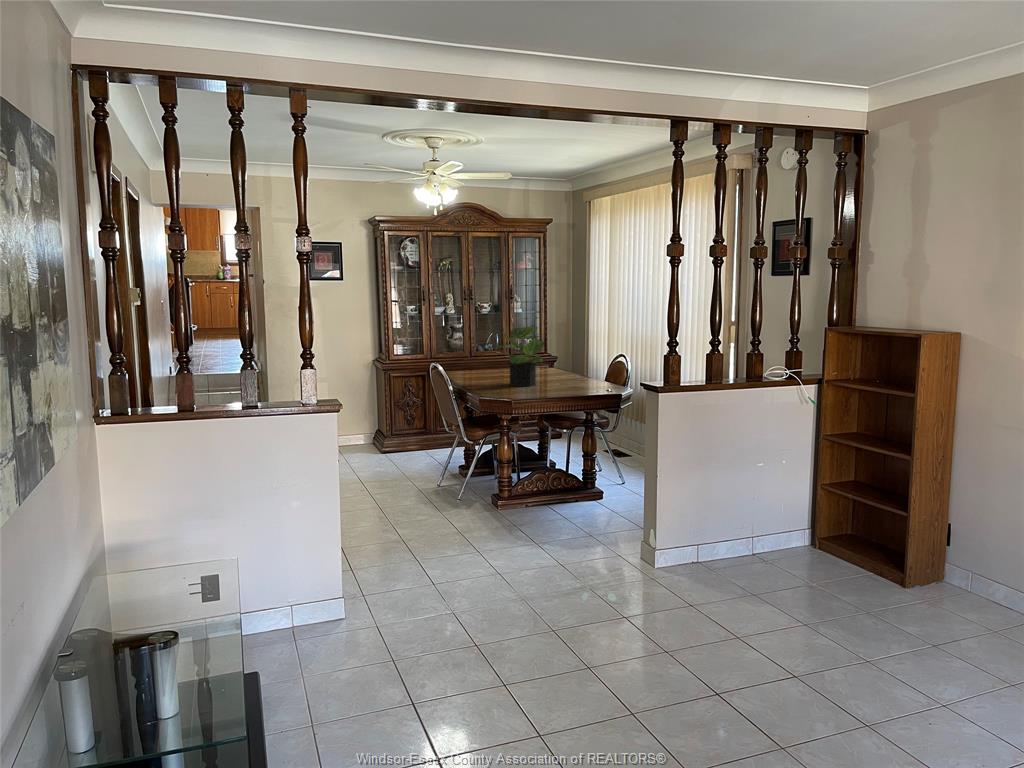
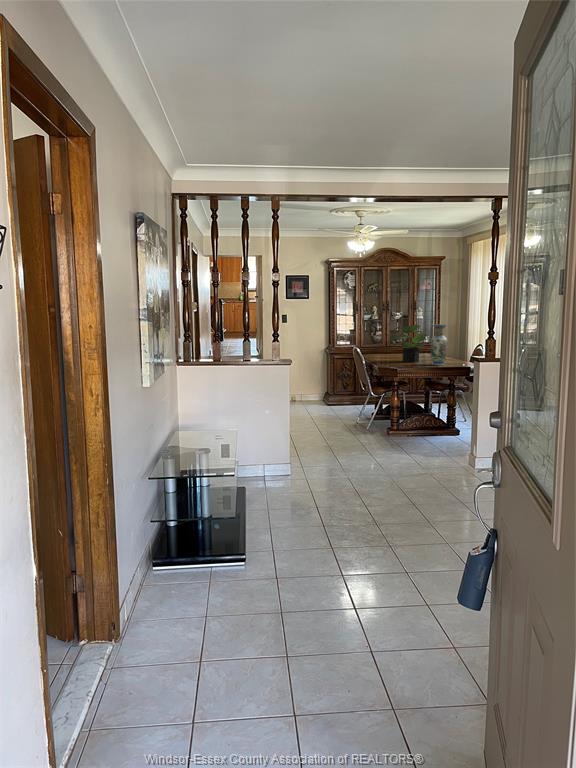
vase: none [558,326,584,391] -> present [431,325,448,365]

